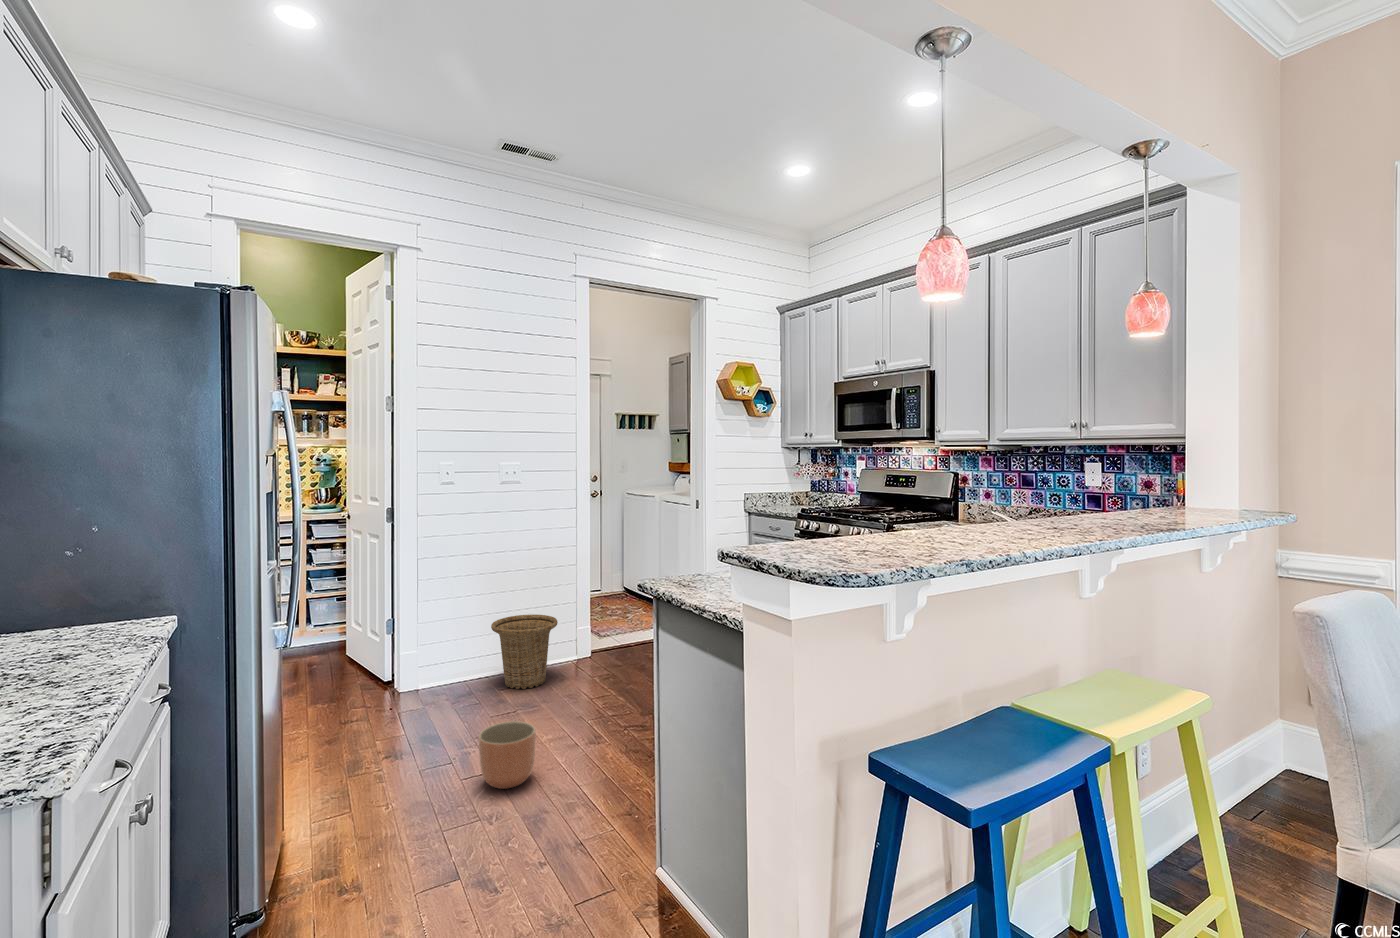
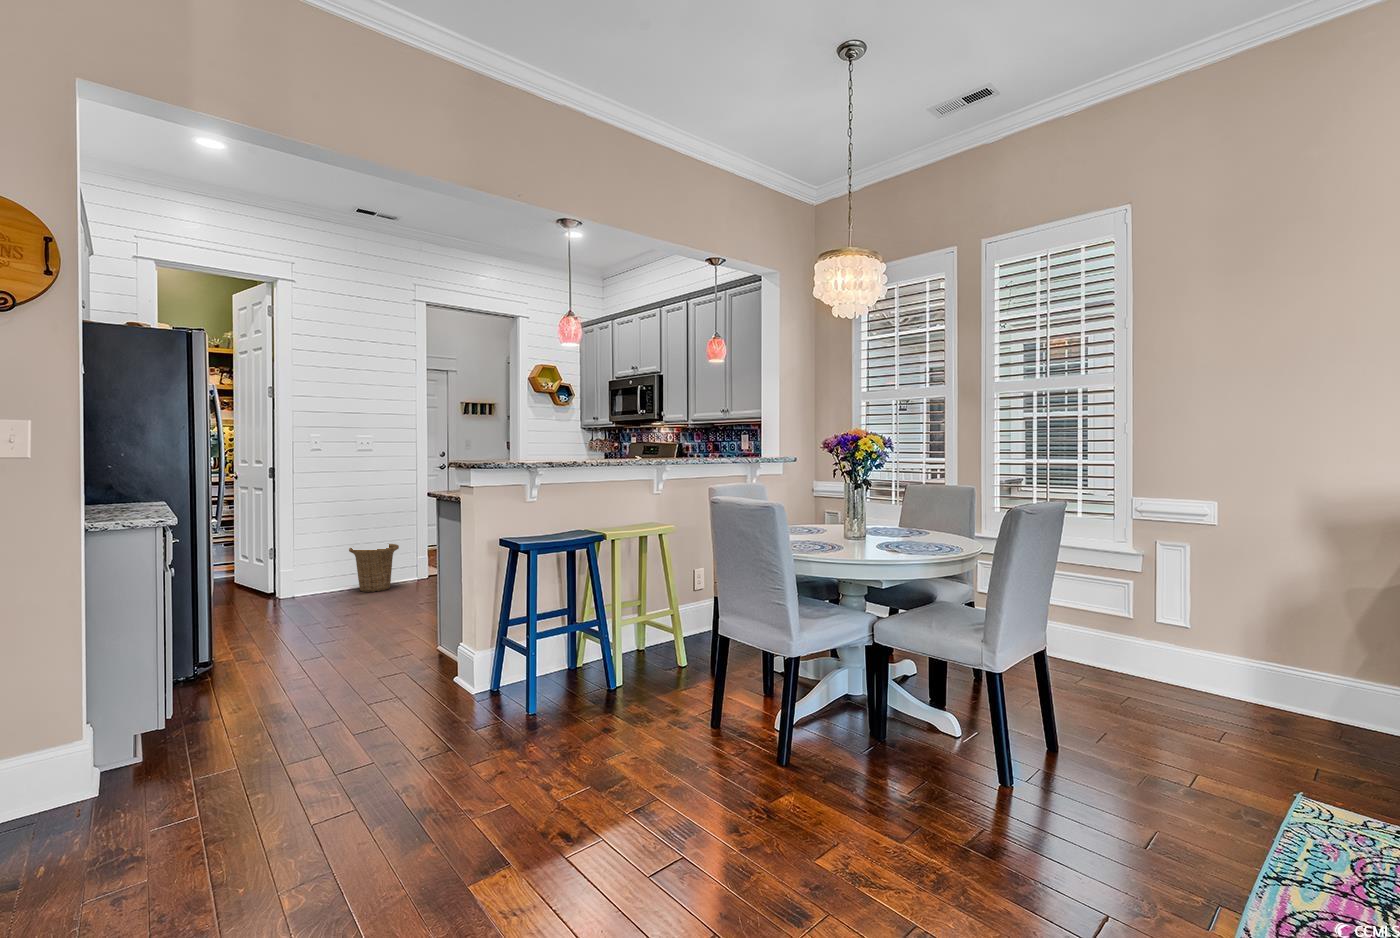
planter: present [479,721,536,789] -> none [337,591,374,627]

